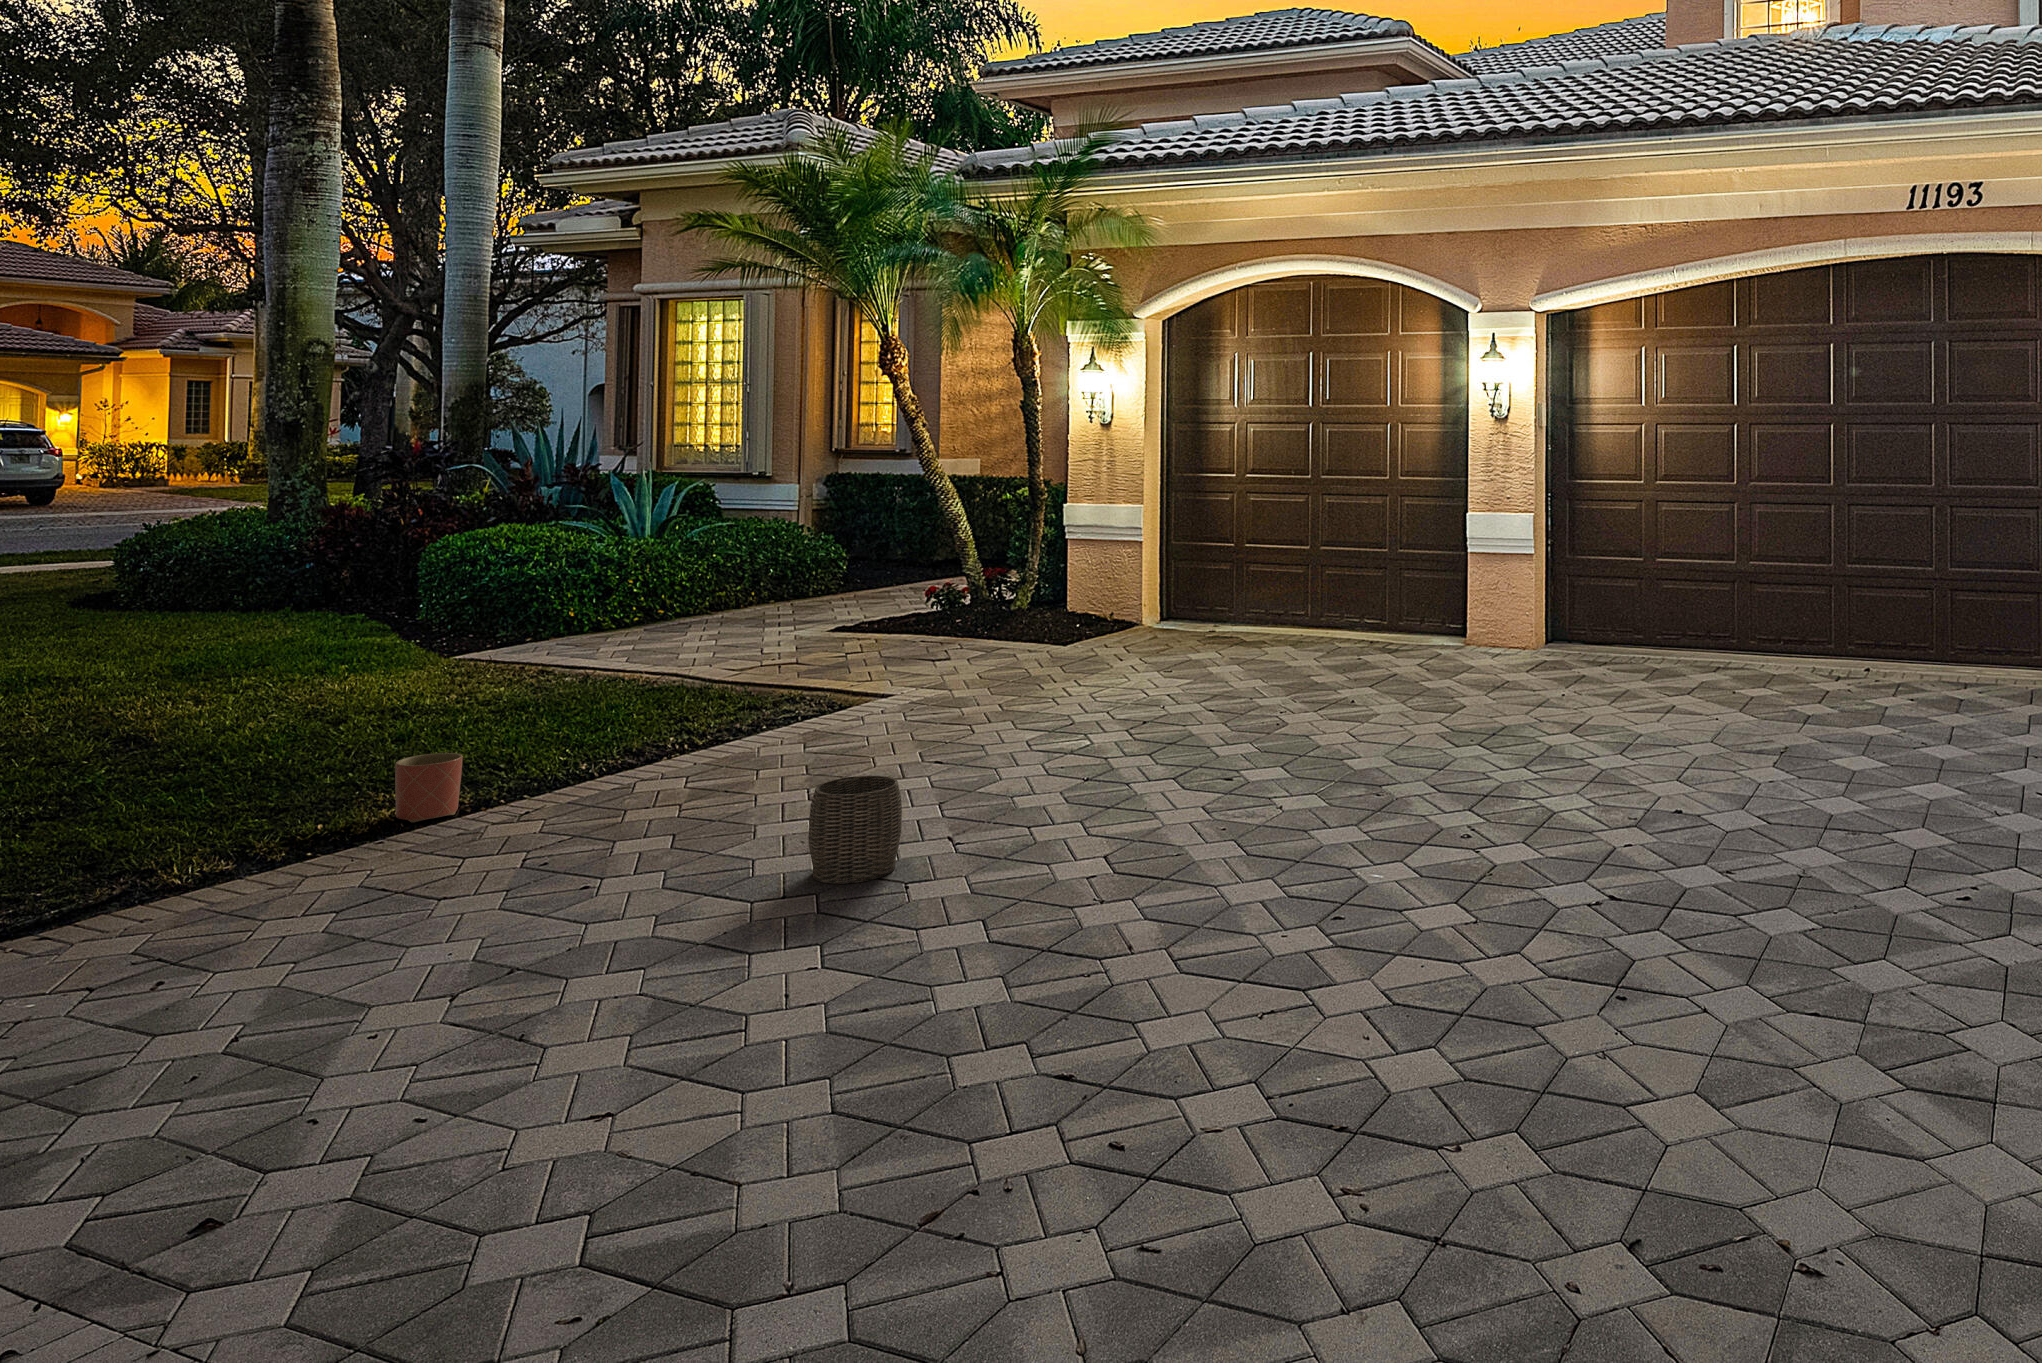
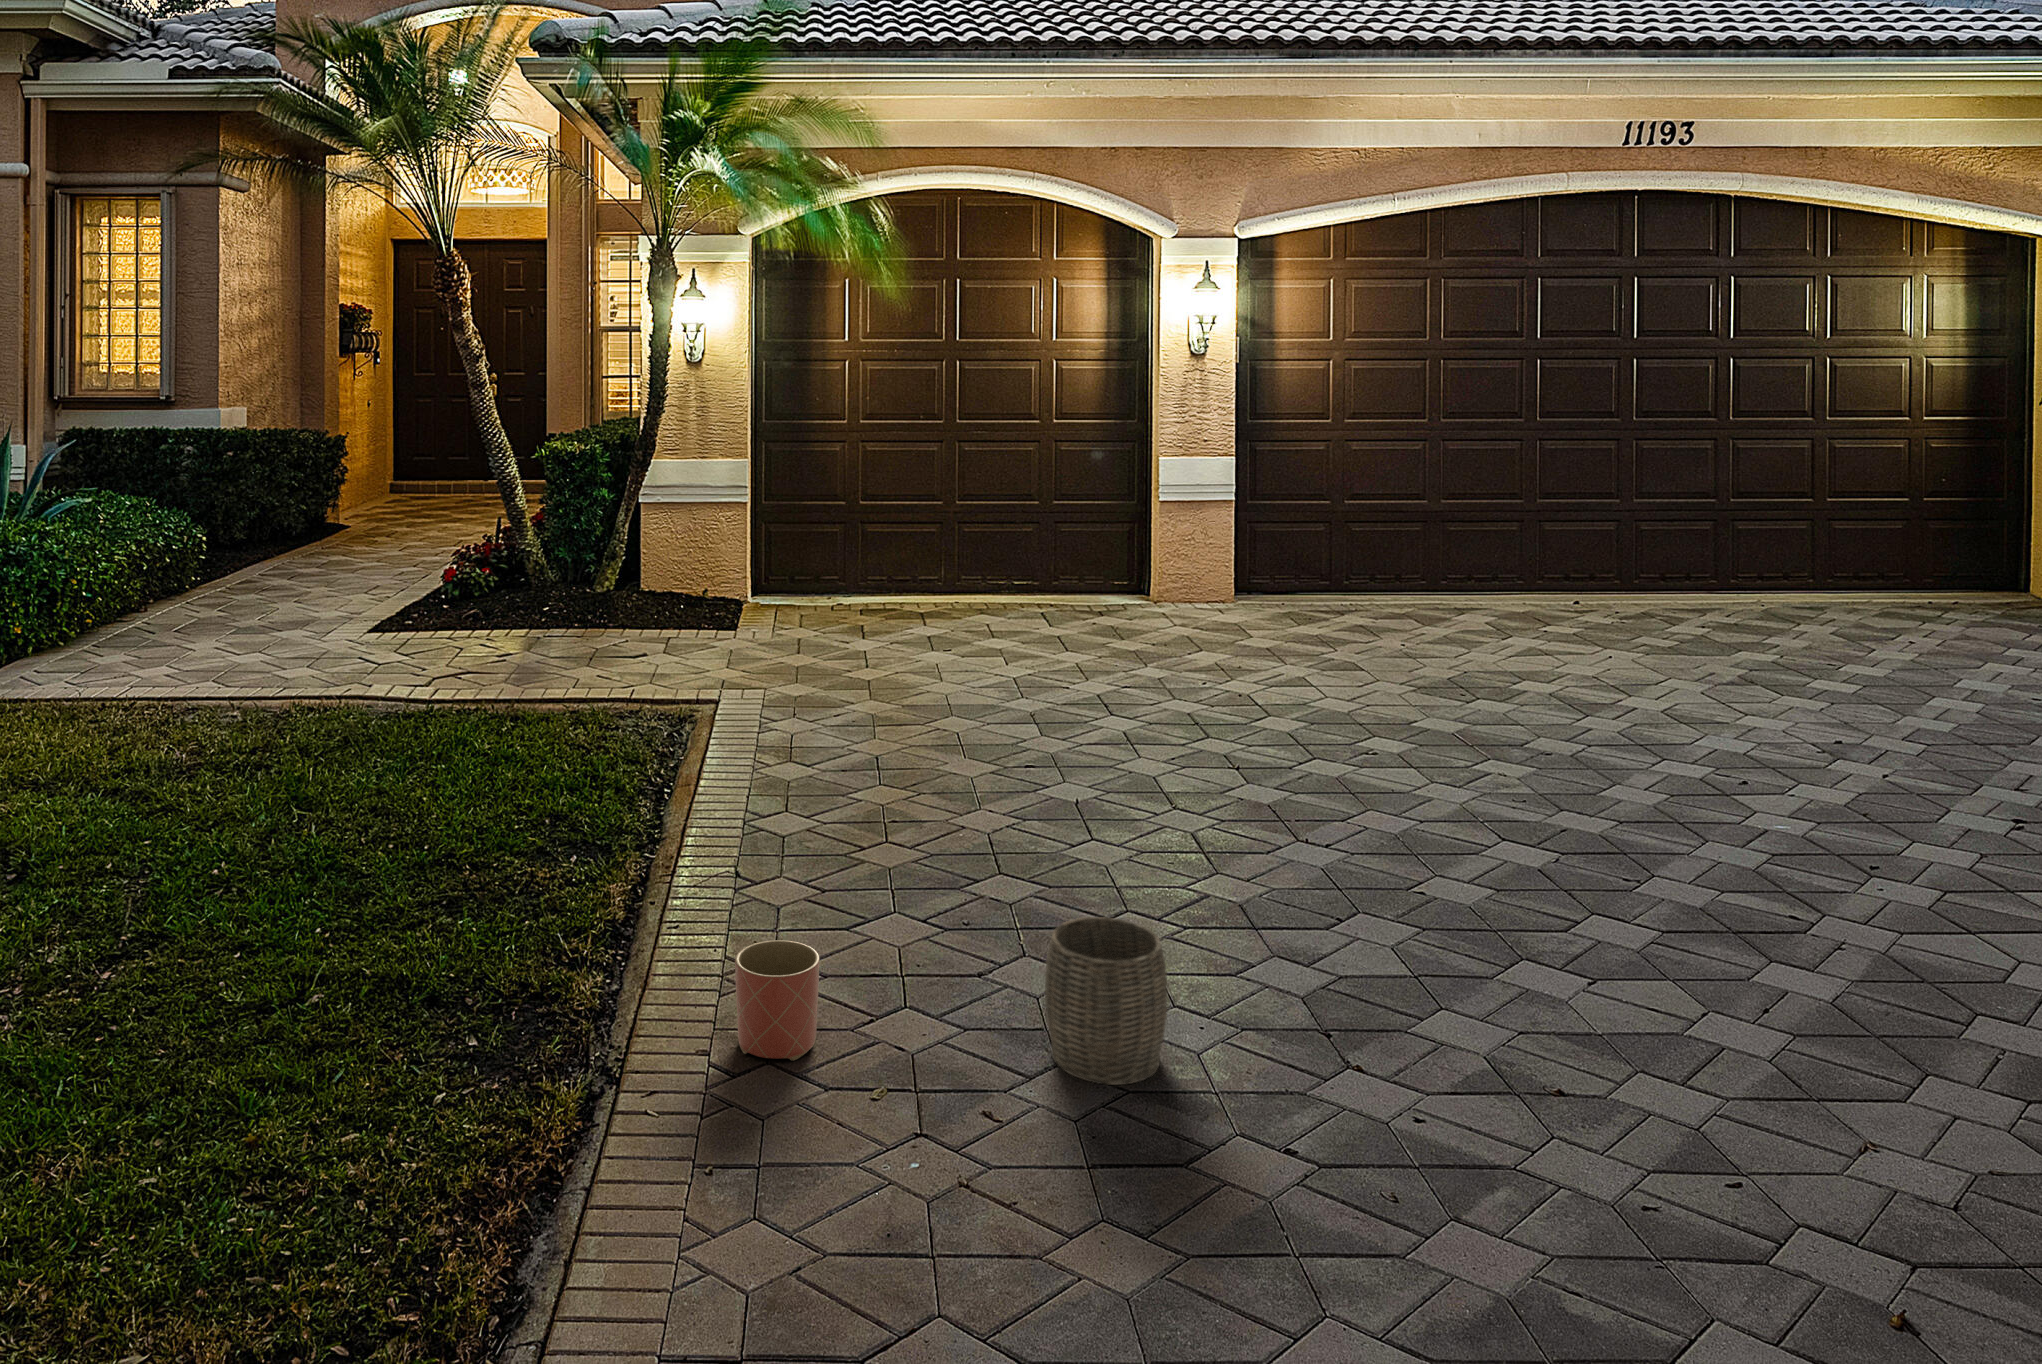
woven basket: present [808,775,902,884] -> present [1045,917,1168,1085]

